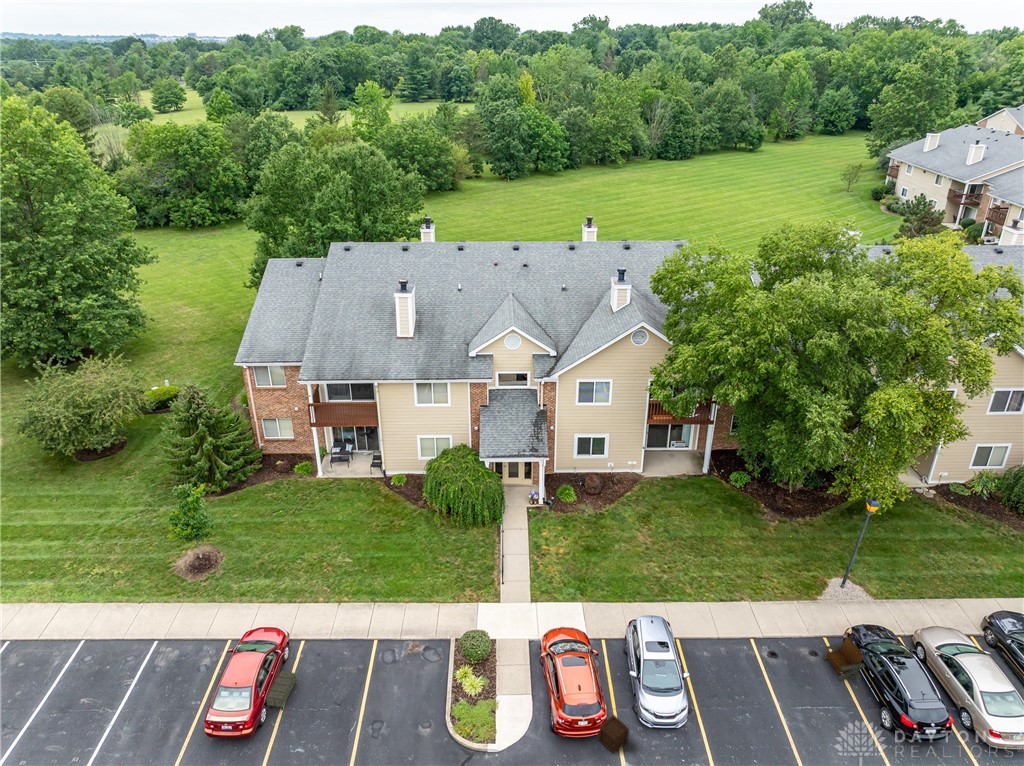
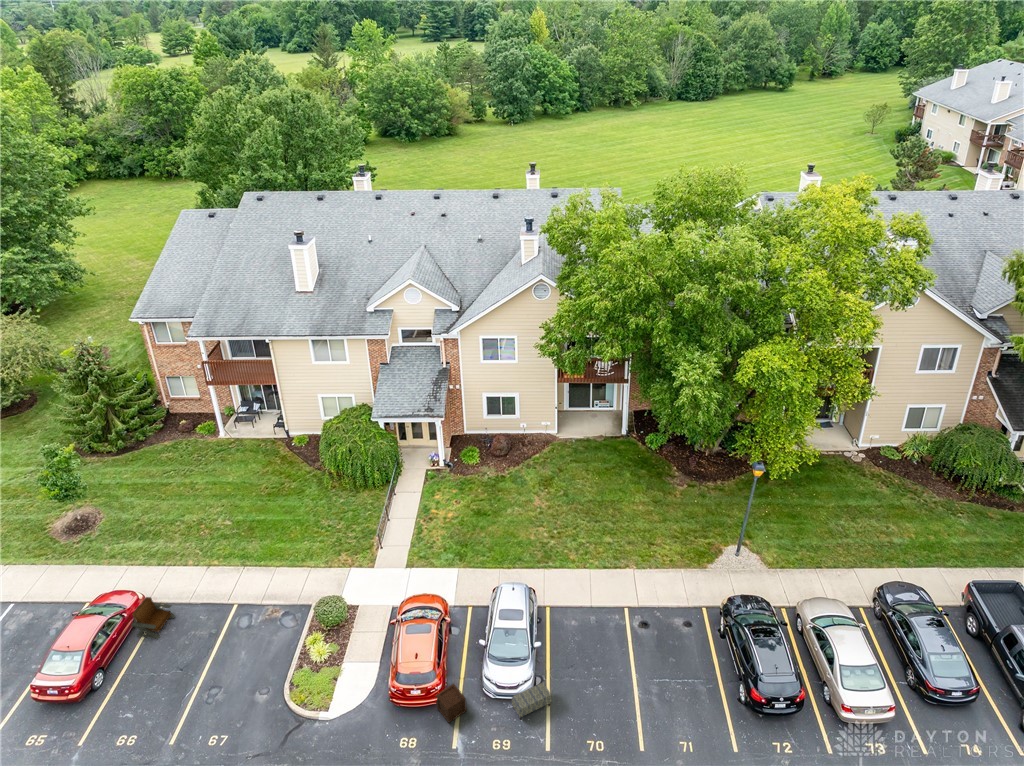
lounge chair: present [822,638,865,681] -> present [132,597,175,639]
bench: present [266,671,296,710] -> present [512,683,552,719]

